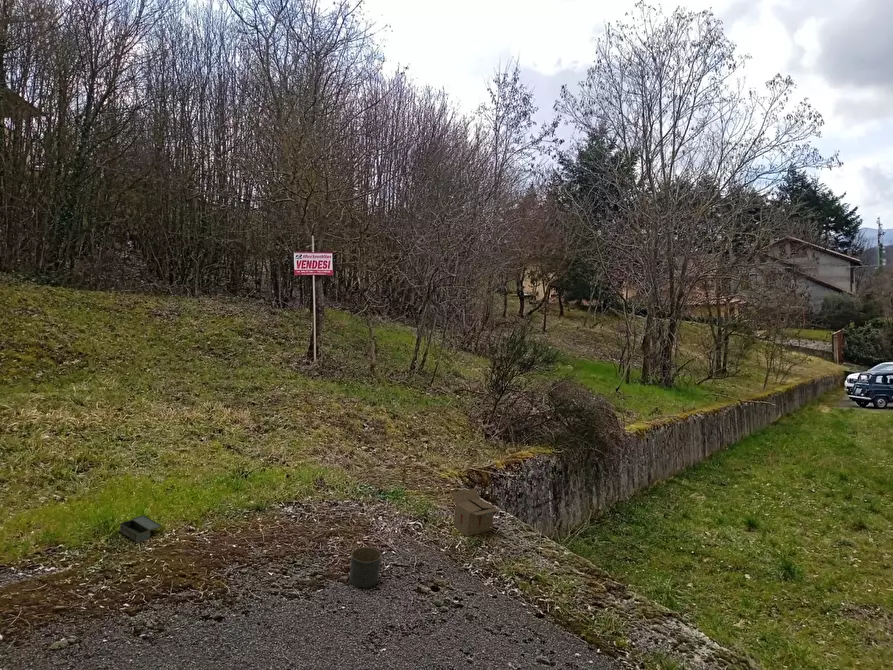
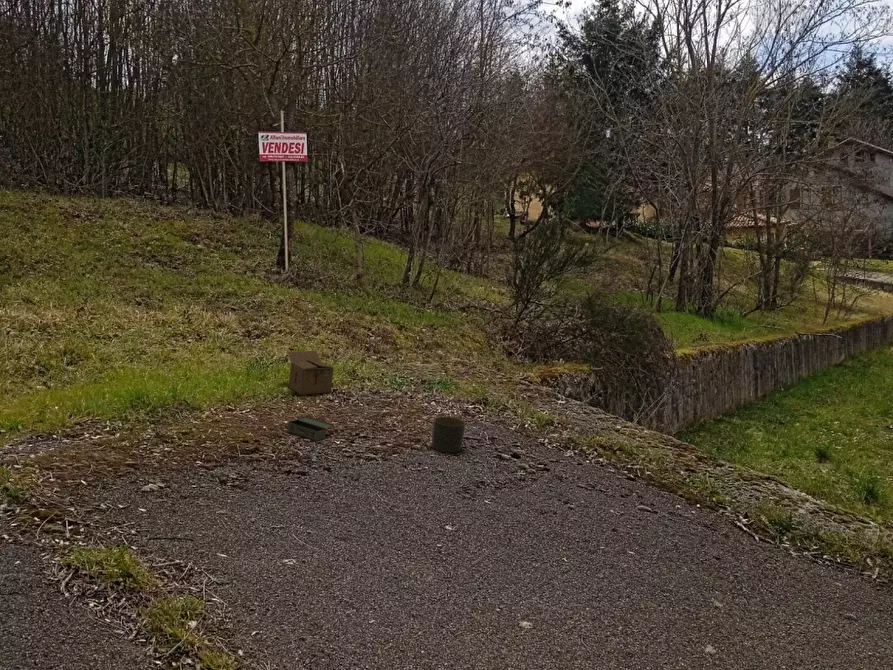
cardboard box: present [452,489,500,536] -> present [288,351,334,395]
toolbox: present [120,516,161,542] -> present [288,417,334,441]

